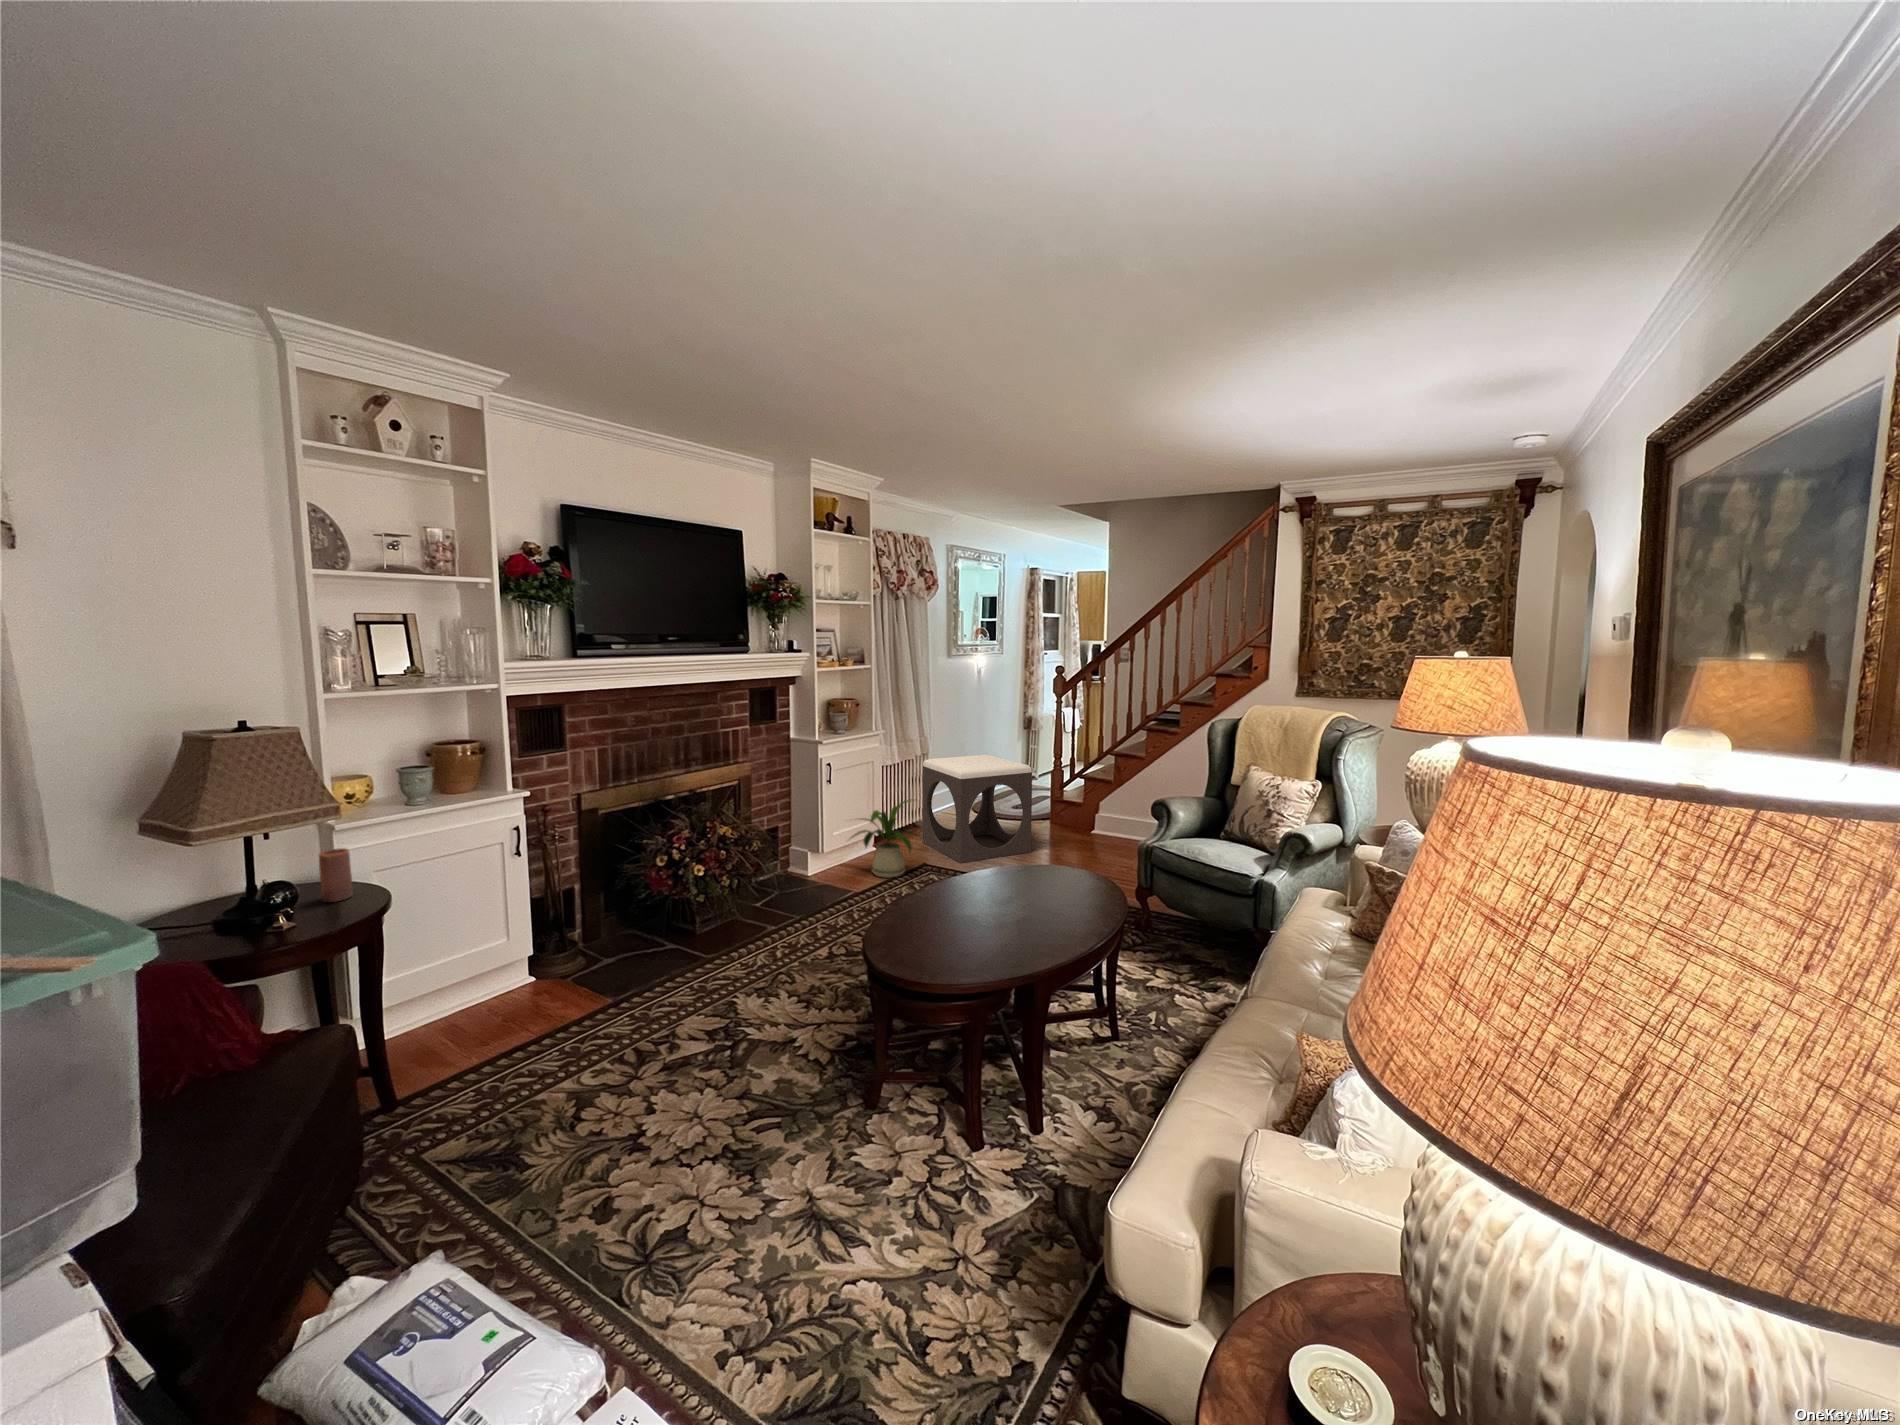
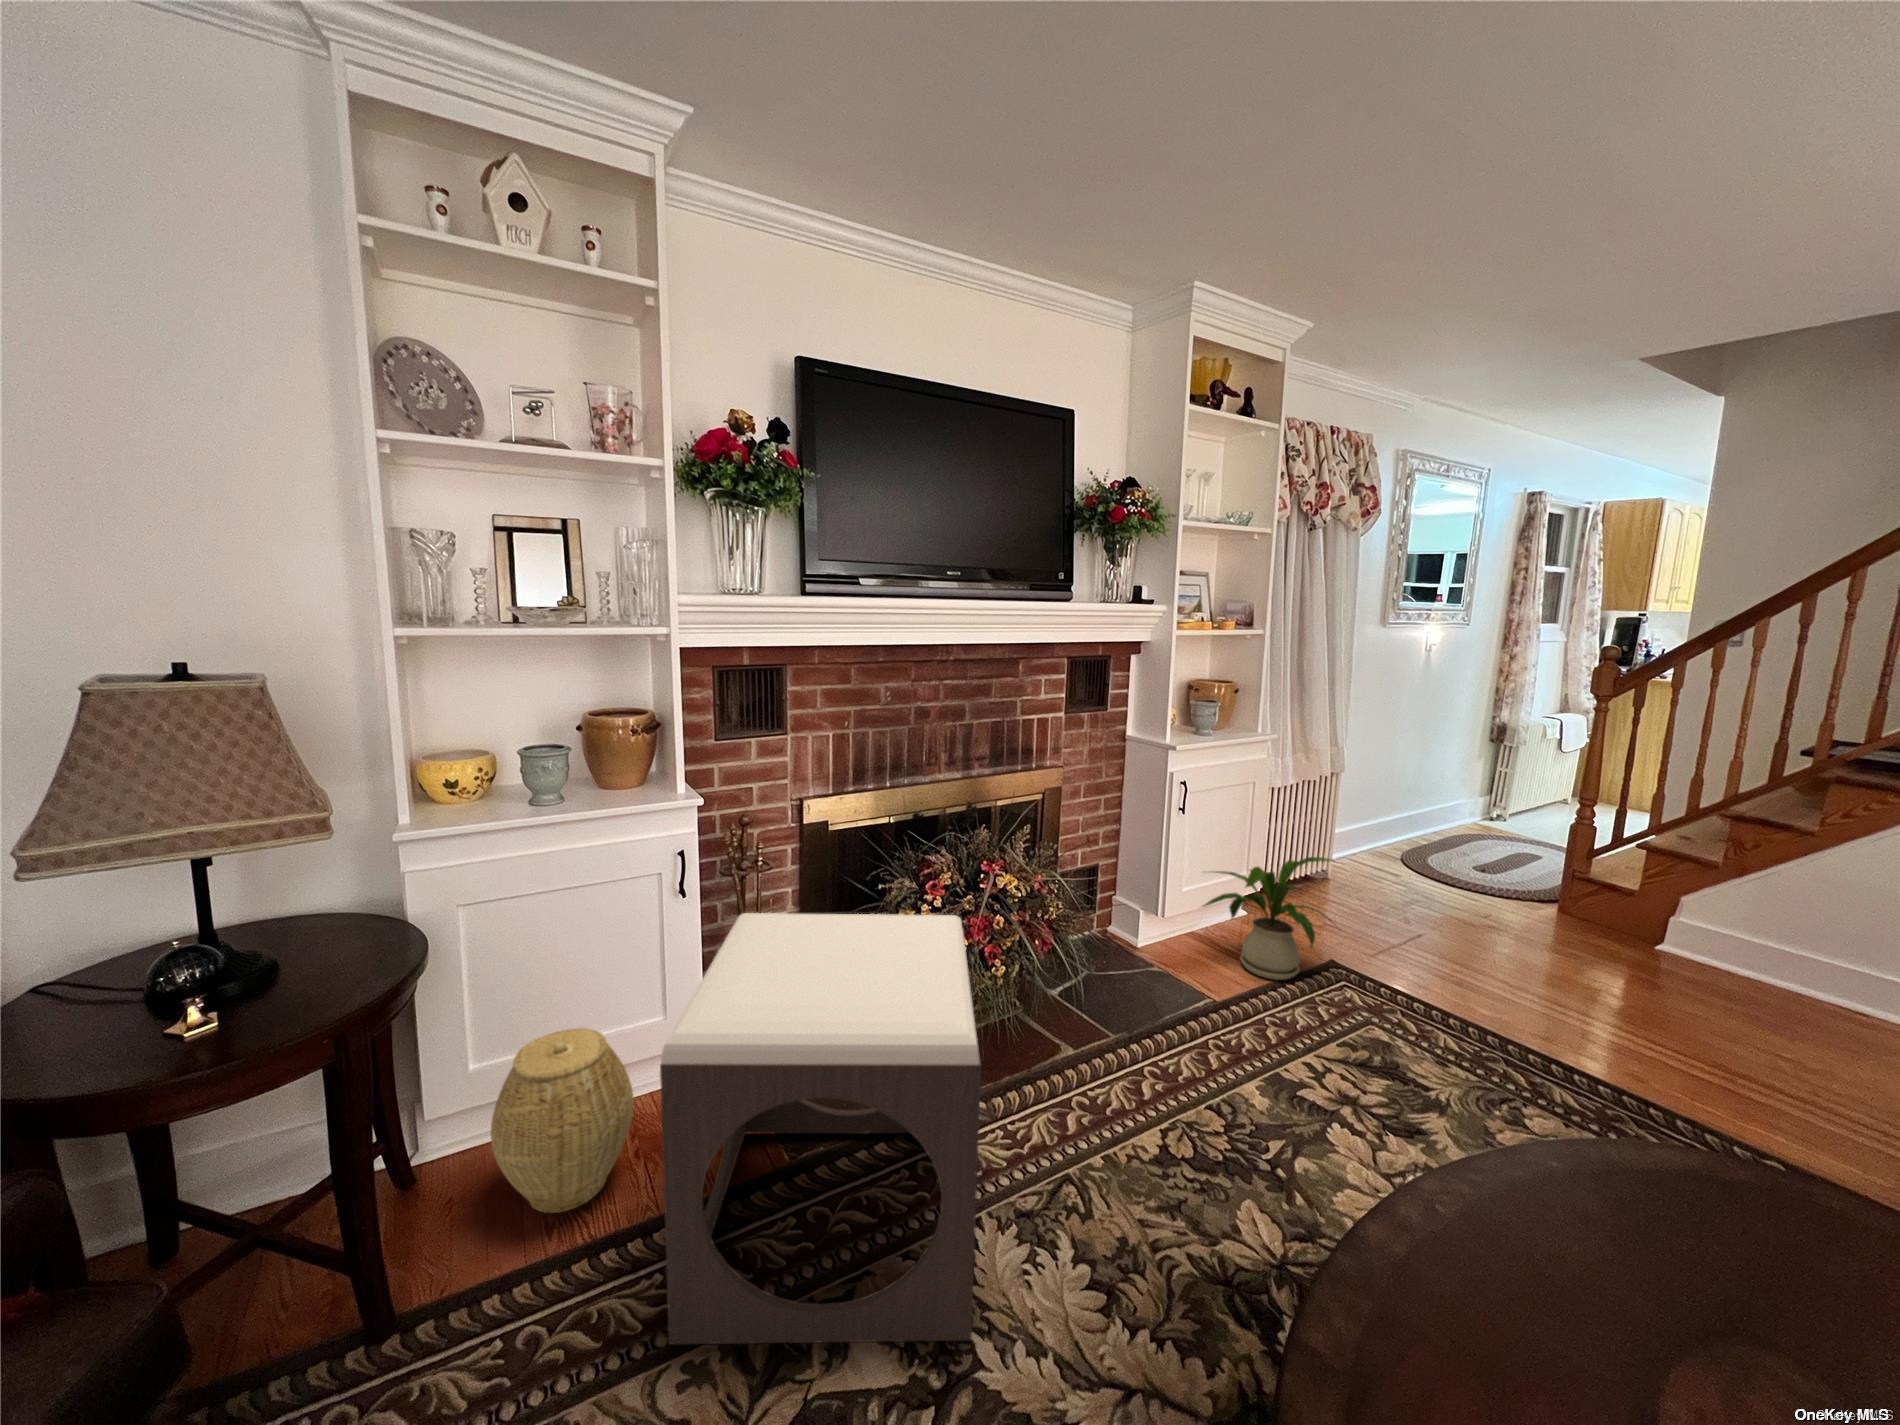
footstool: present [922,754,1032,863] -> present [660,913,981,1345]
candle: present [319,848,352,902] -> none [320,879,378,969]
woven basket: none [416,941,510,1051] -> present [491,1028,634,1213]

